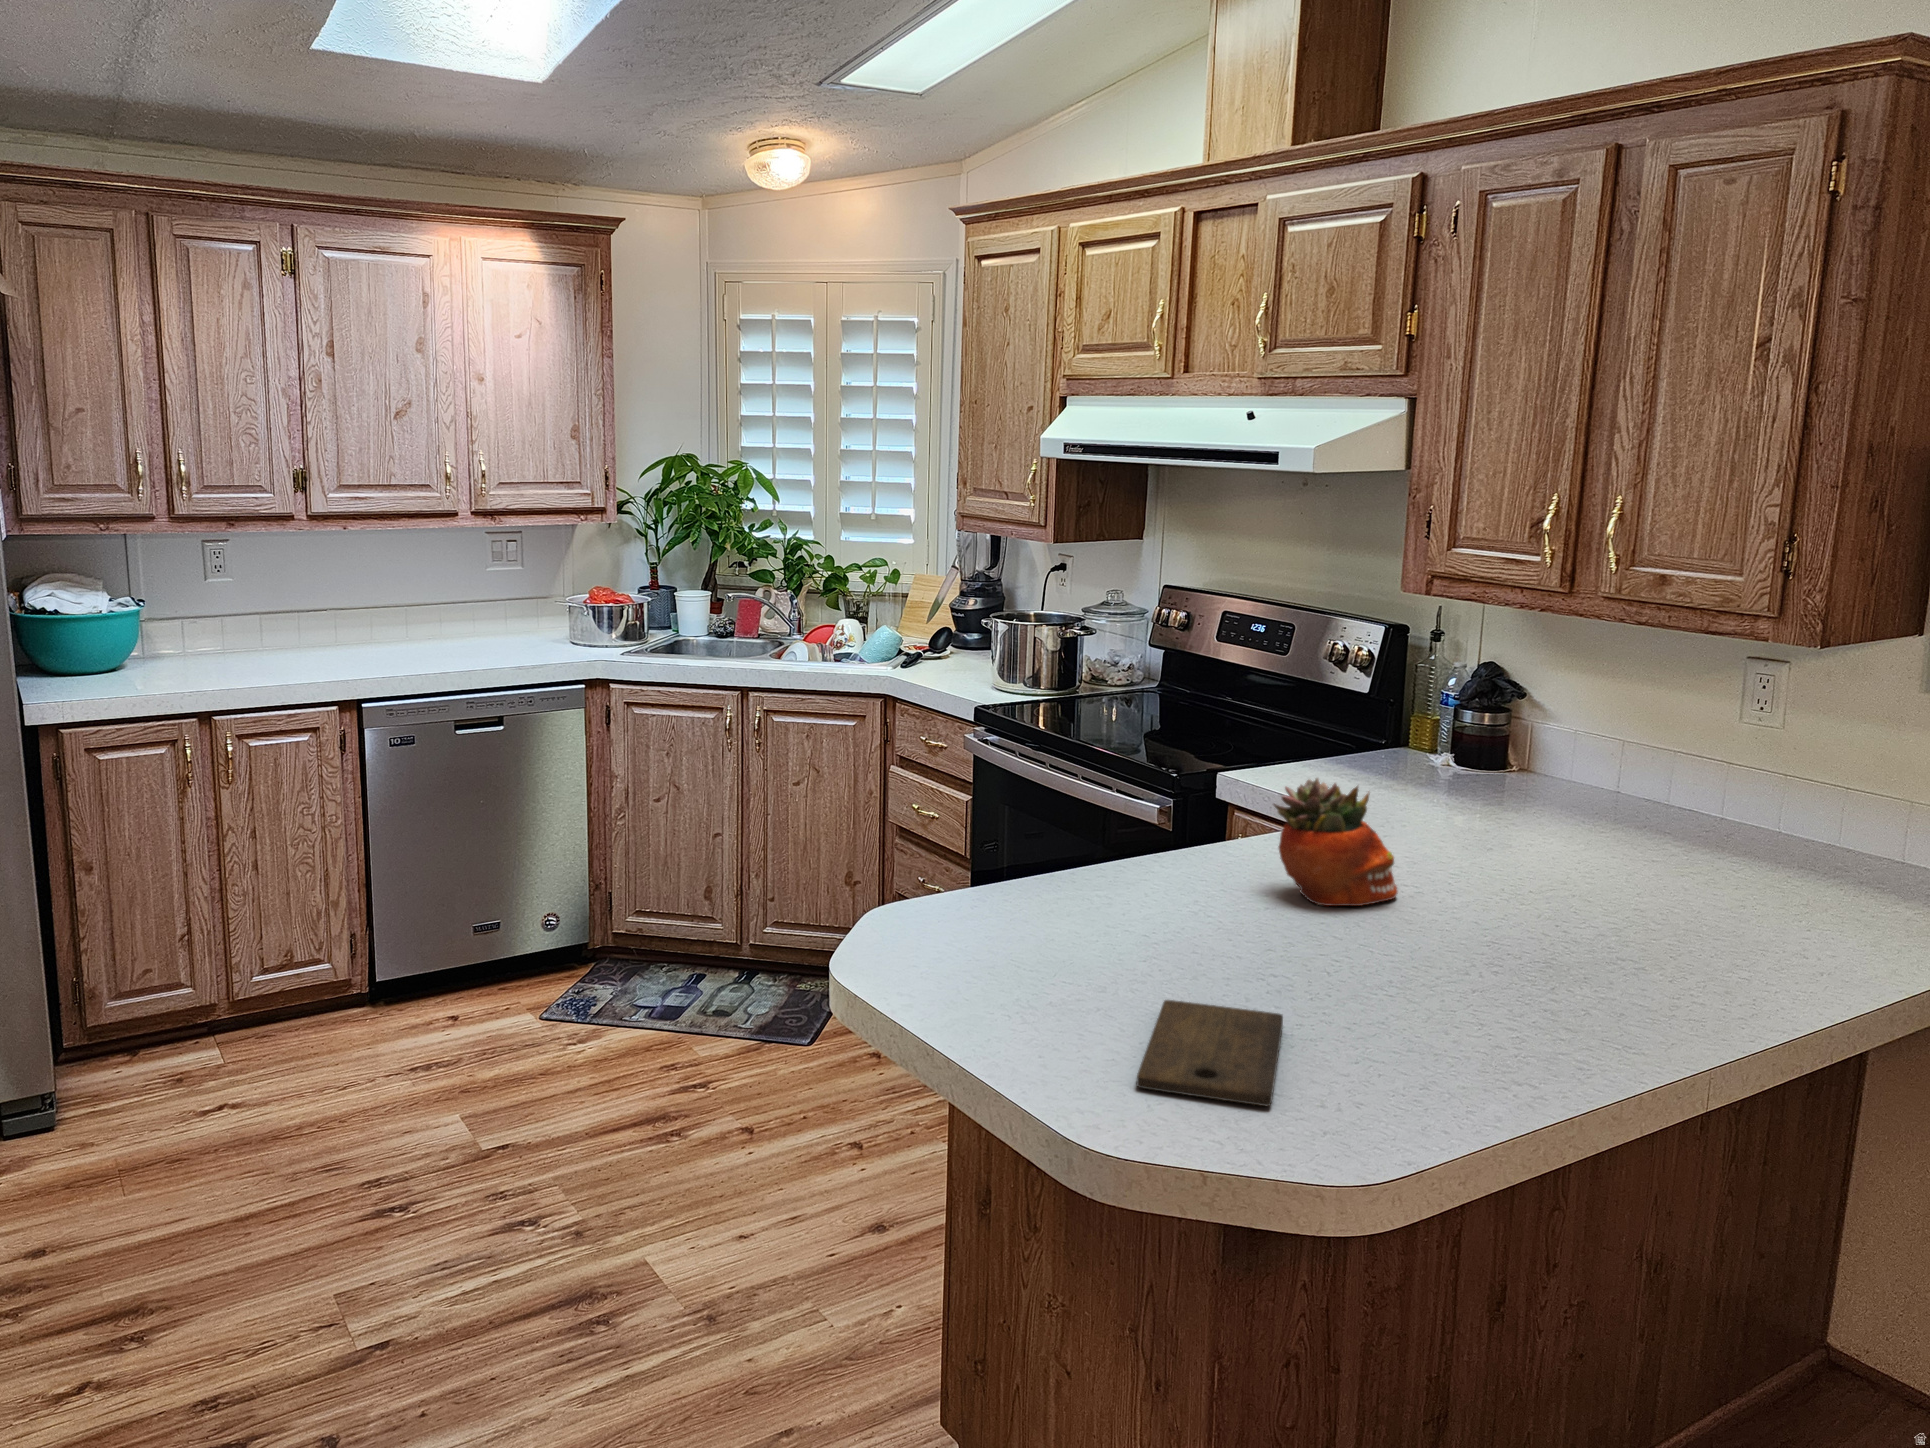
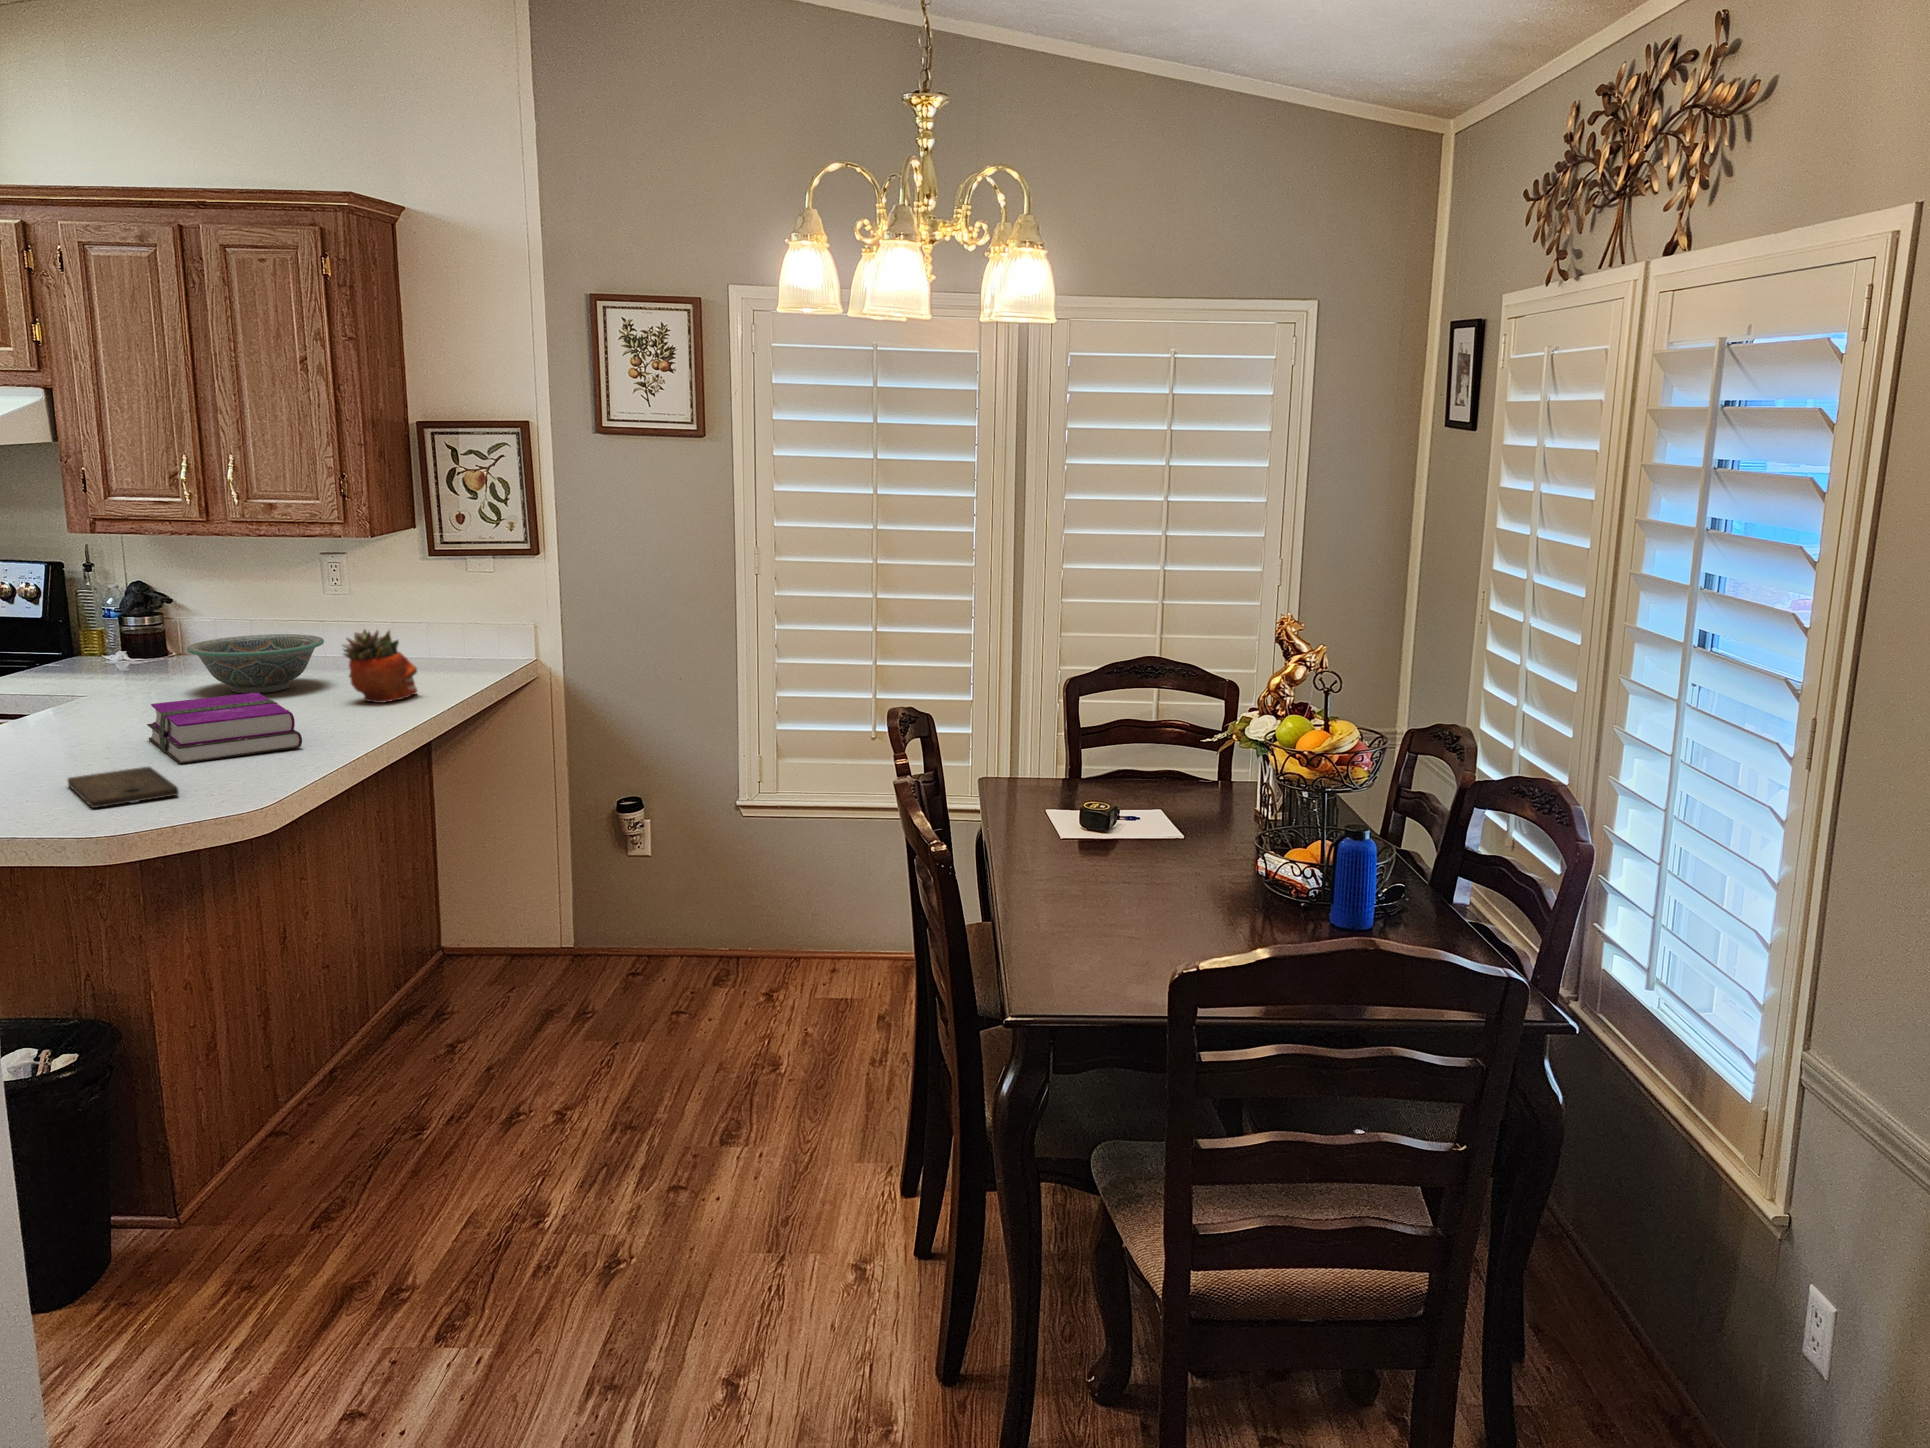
decorative bowl: none [1485,773,1699,878] -> present [187,634,324,694]
succulent planter: present [1274,778,1398,906] -> present [343,630,417,703]
hardback book: none [1341,884,1553,1041] -> present [147,693,302,764]

